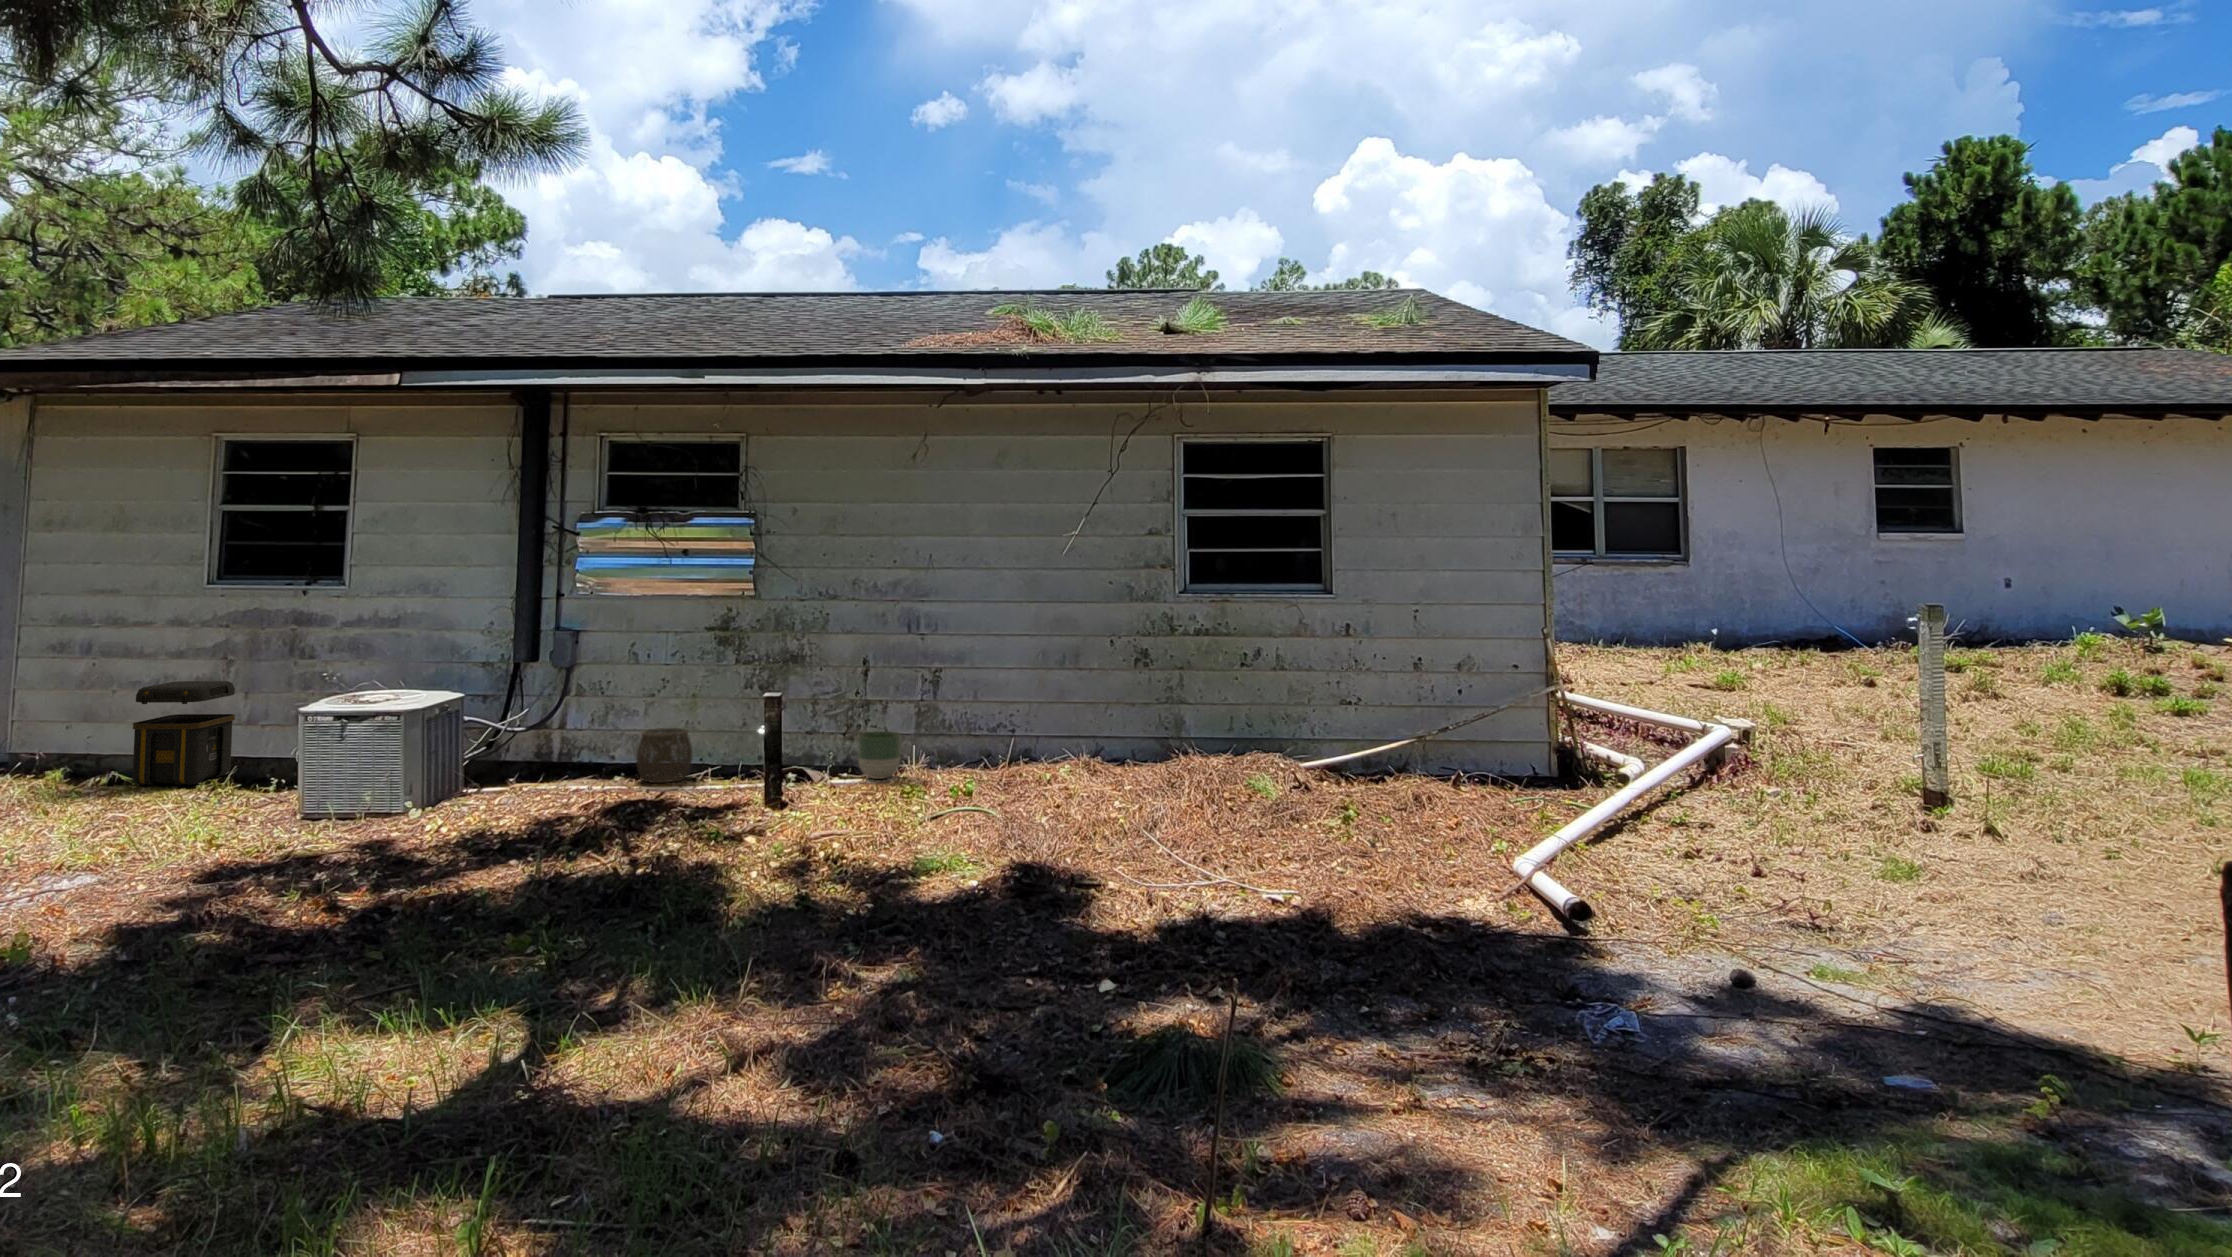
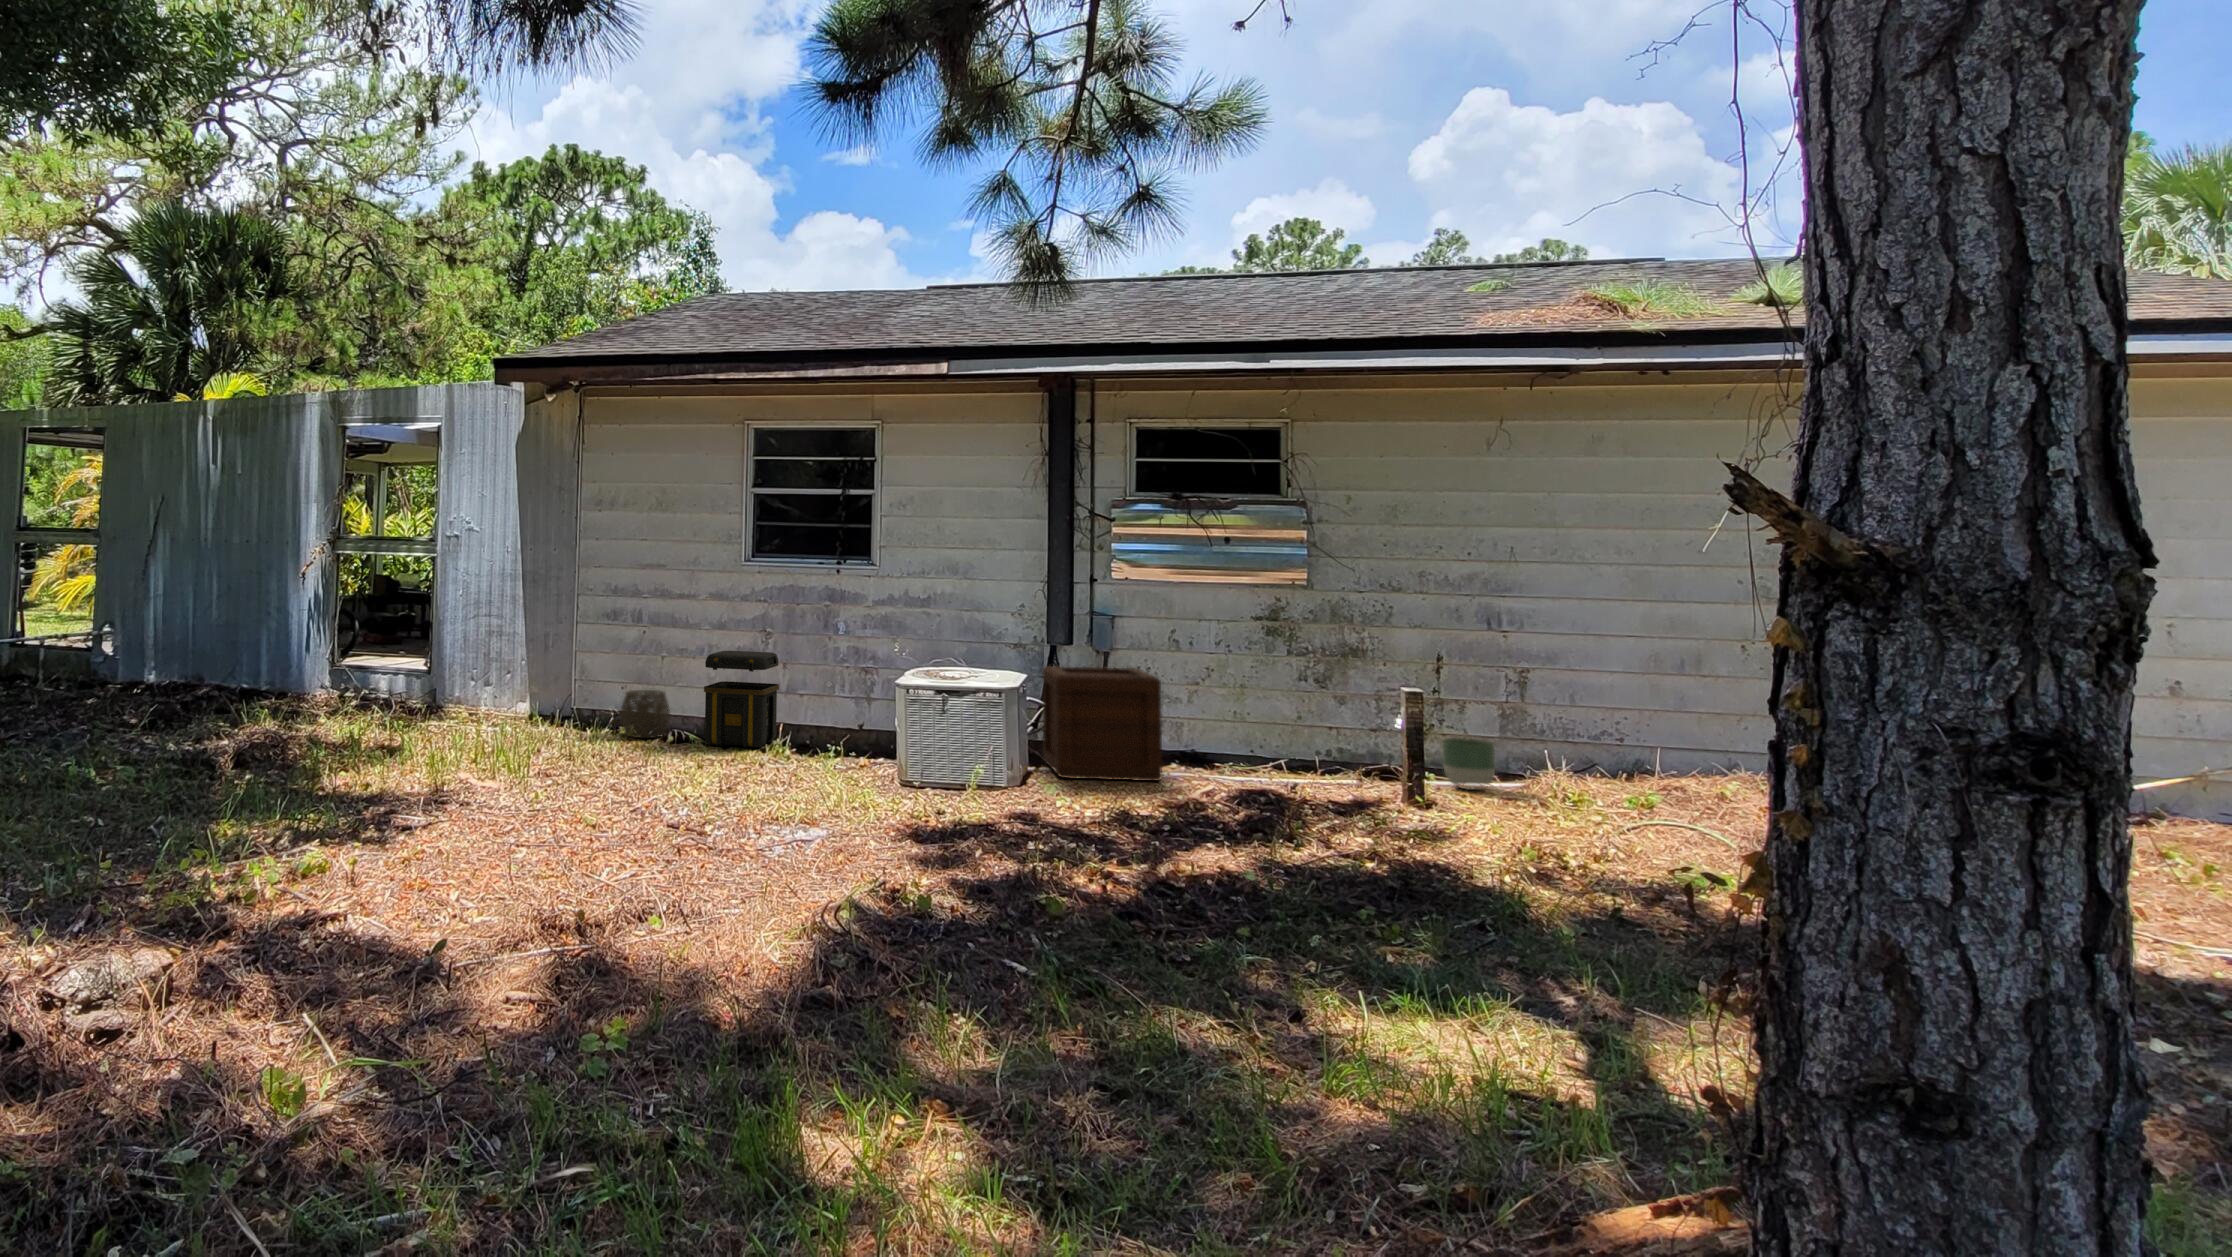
wooden crate: none [480,680,599,796] -> present [1042,666,1162,781]
woven basket: present [636,728,693,783] -> present [620,690,670,738]

